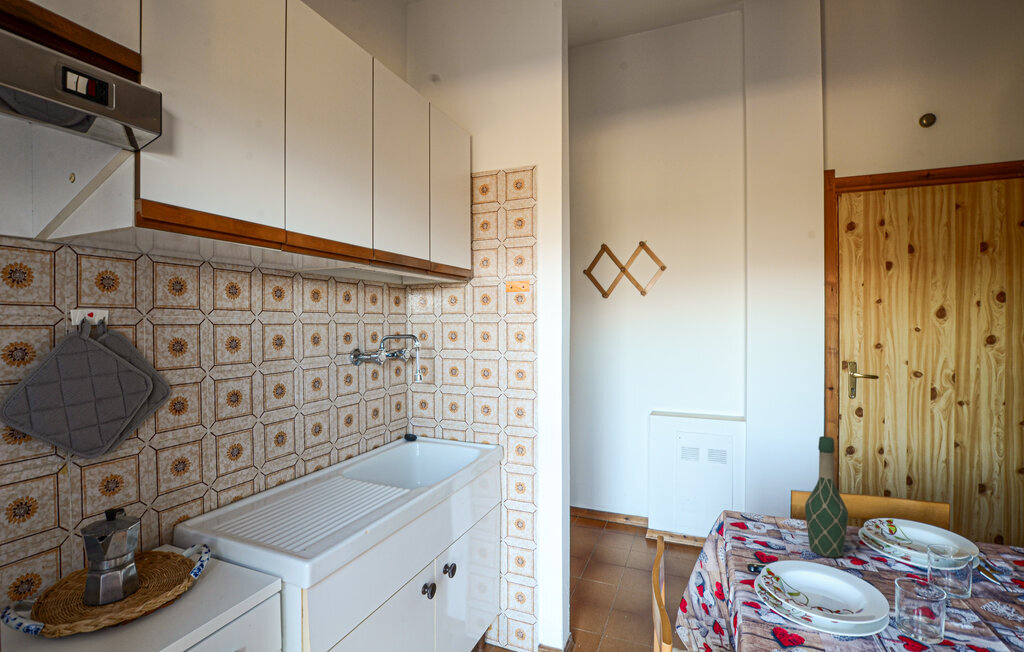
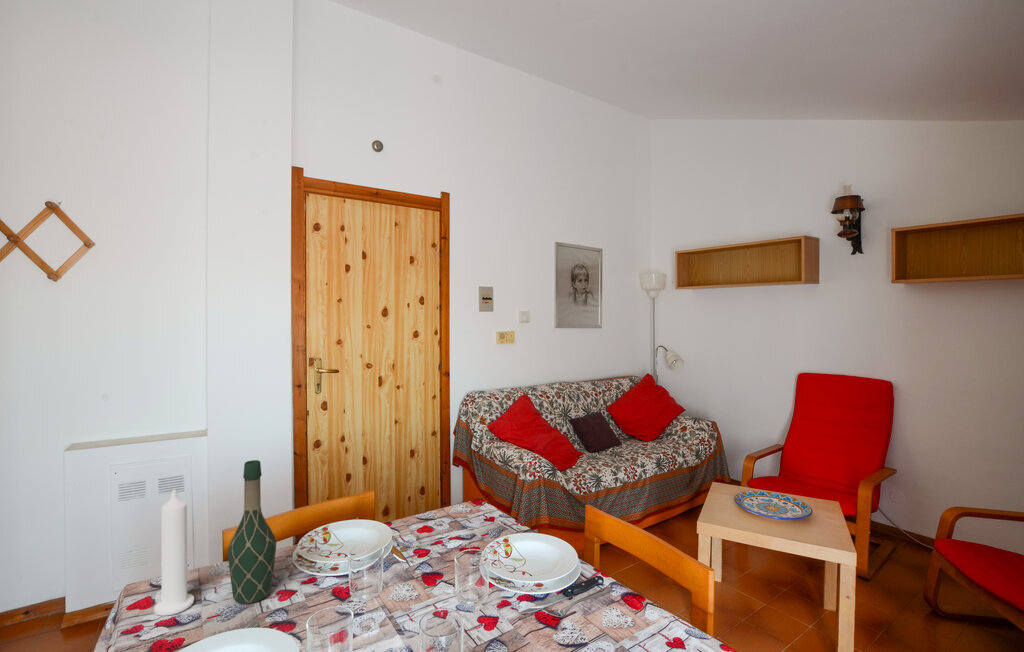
candle: none [749,447,777,542] -> present [154,490,194,616]

